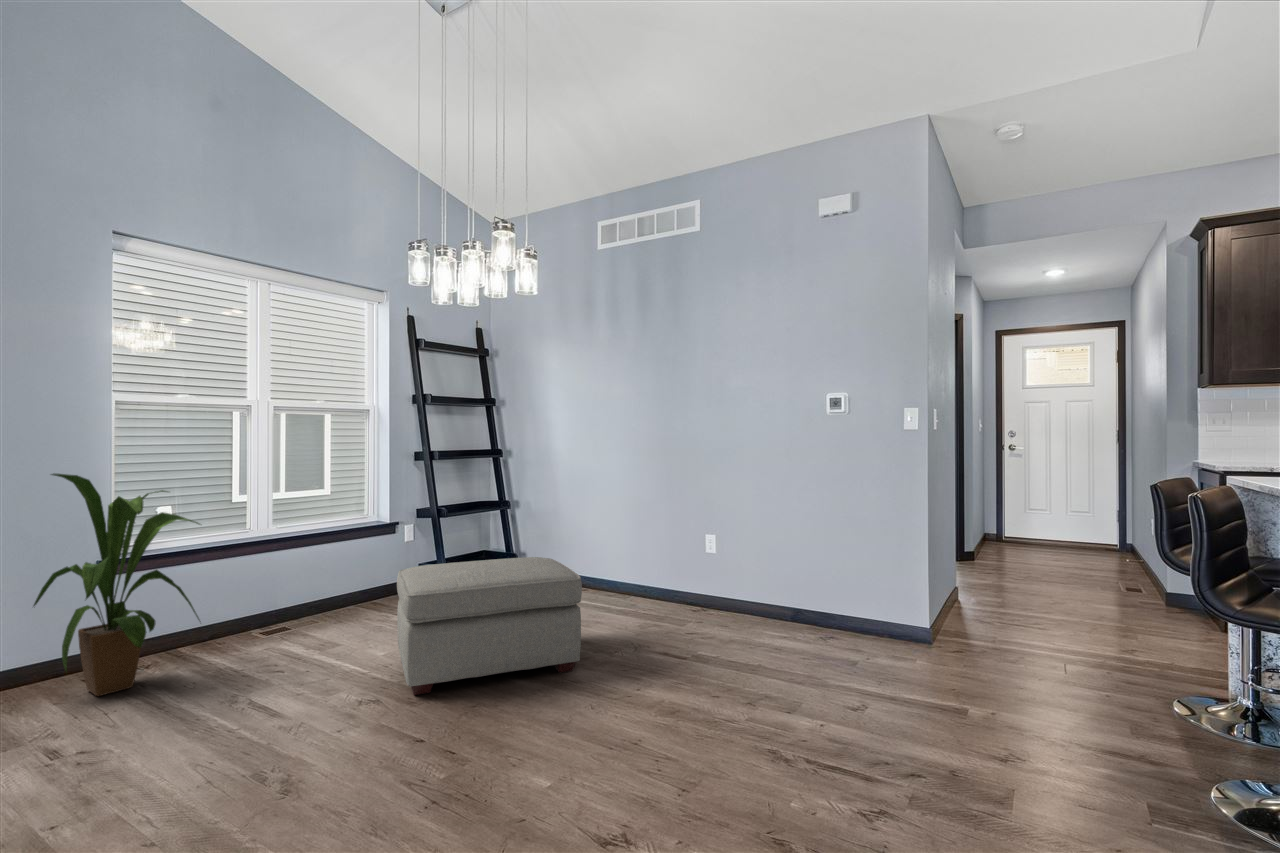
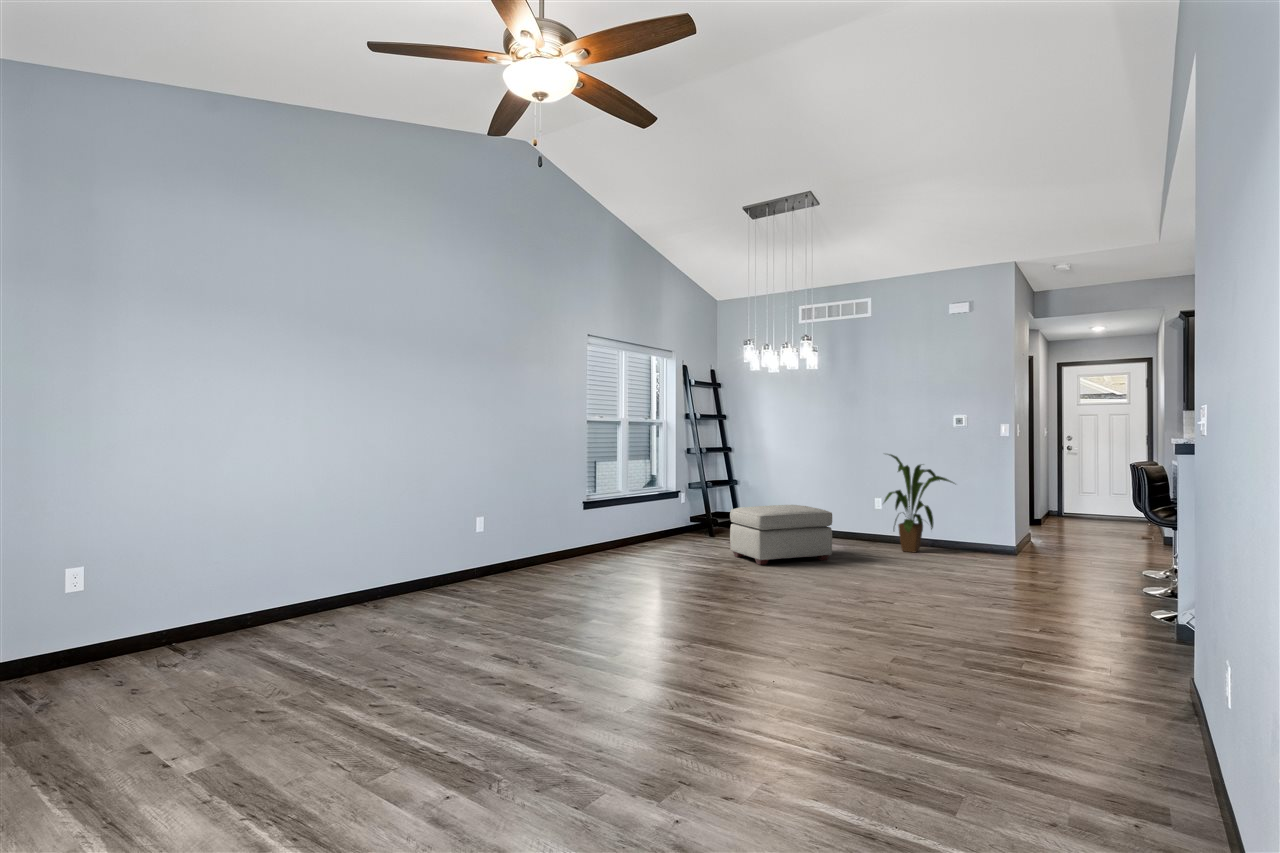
house plant: present [34,474,201,696] -> present [884,454,954,553]

